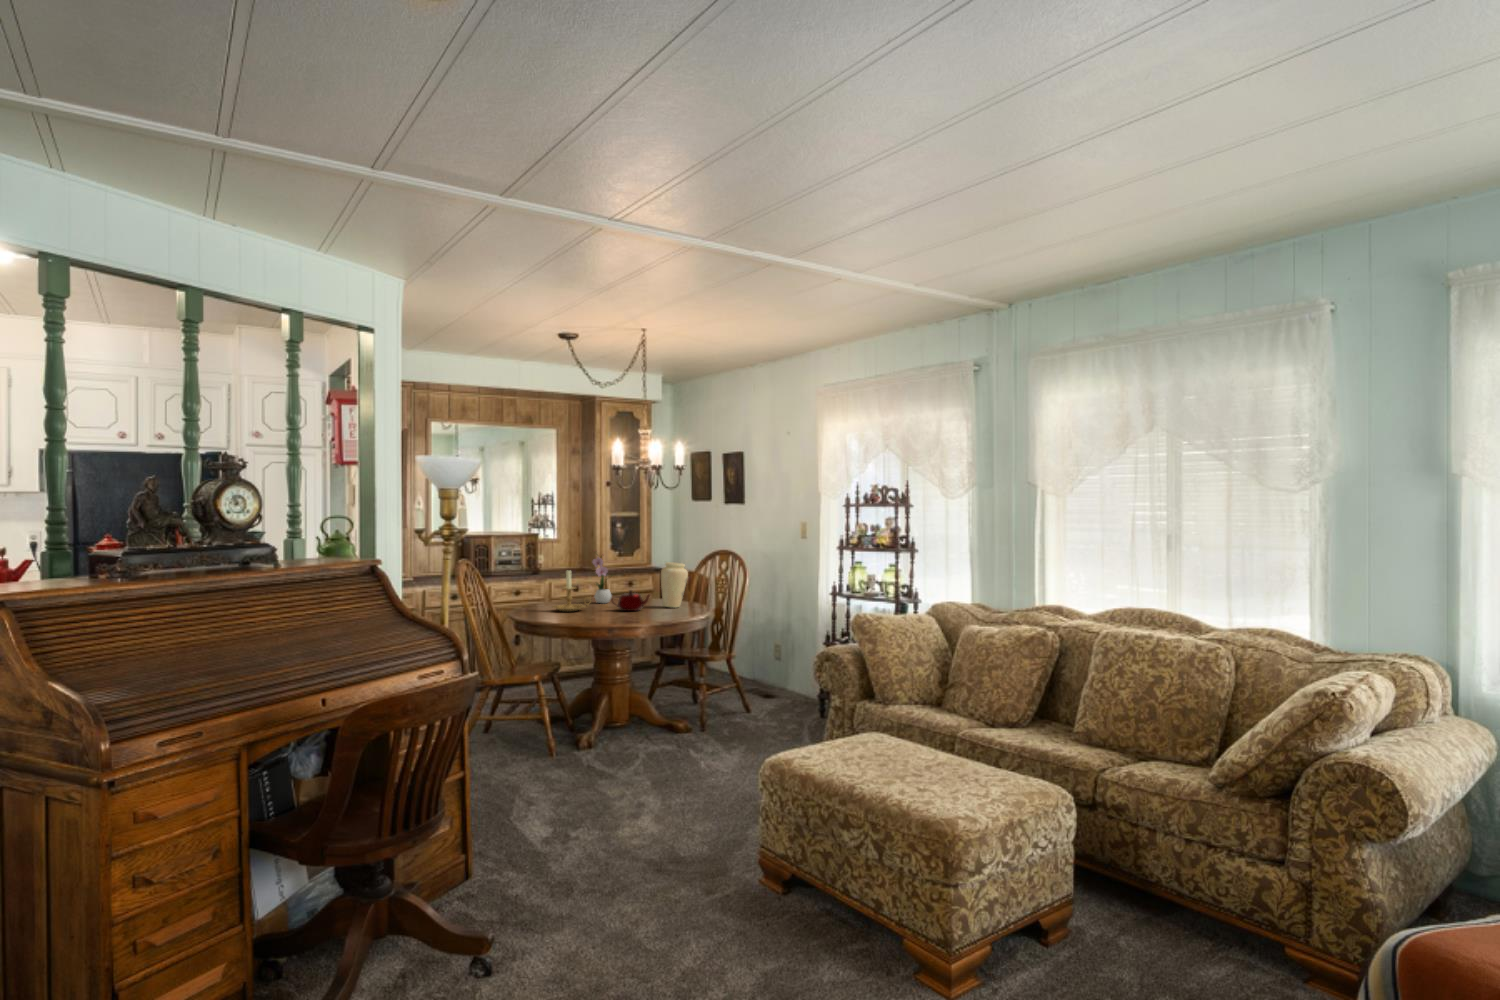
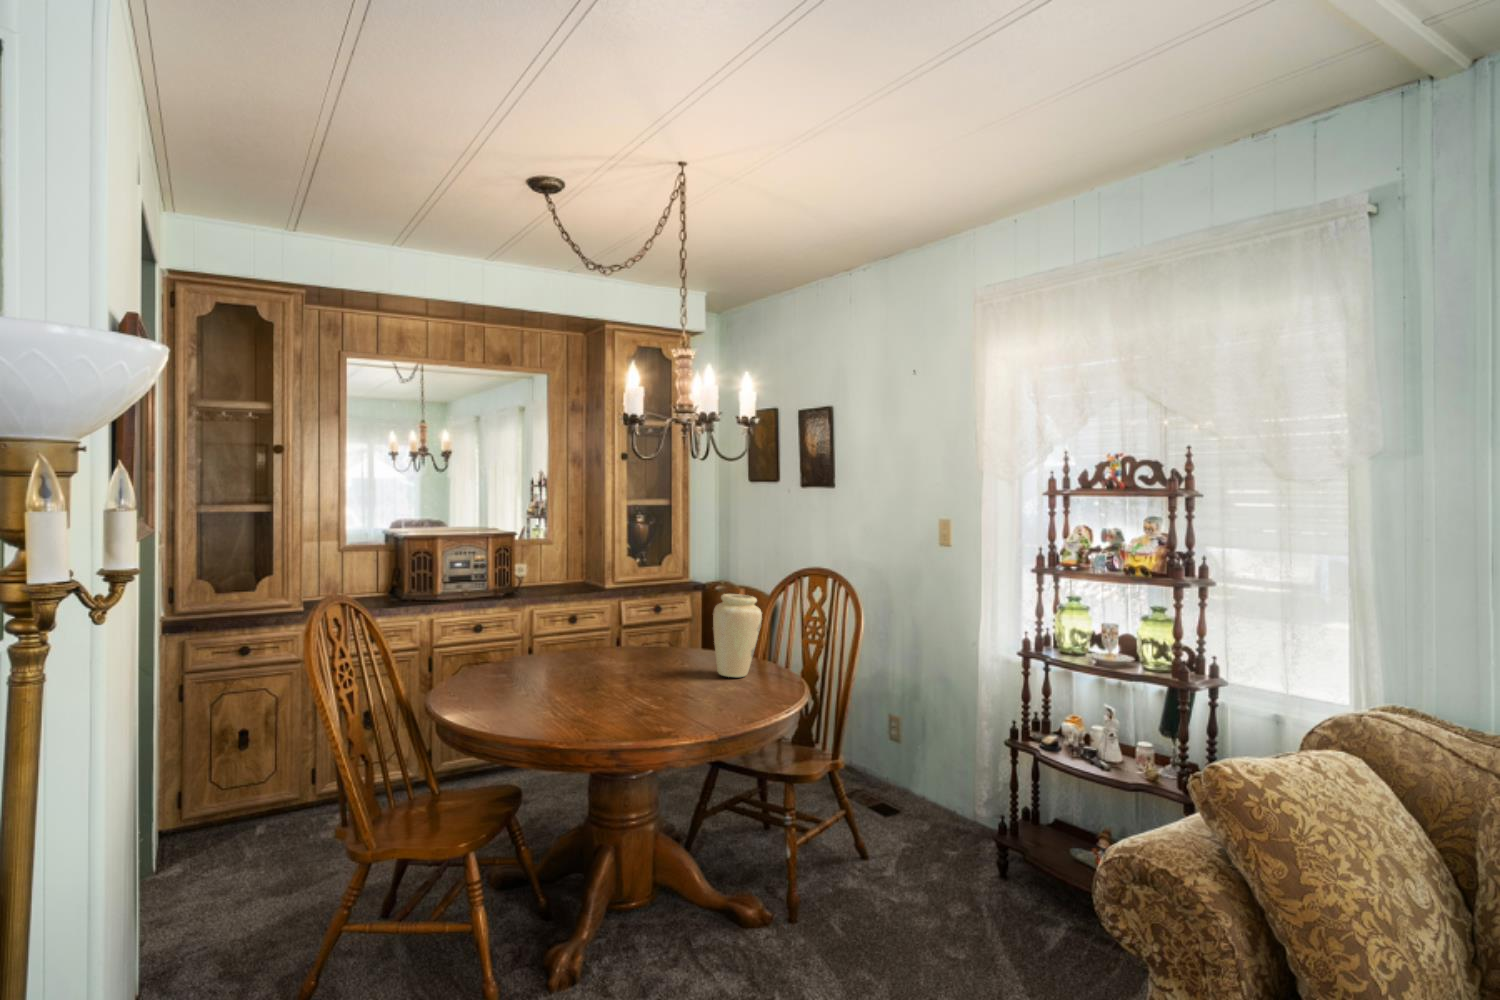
flower arrangement: present [593,557,612,603] -> none [592,568,630,661]
candle holder: present [553,570,590,612] -> none [512,610,587,691]
teapot: present [611,590,650,611] -> none [622,649,700,691]

